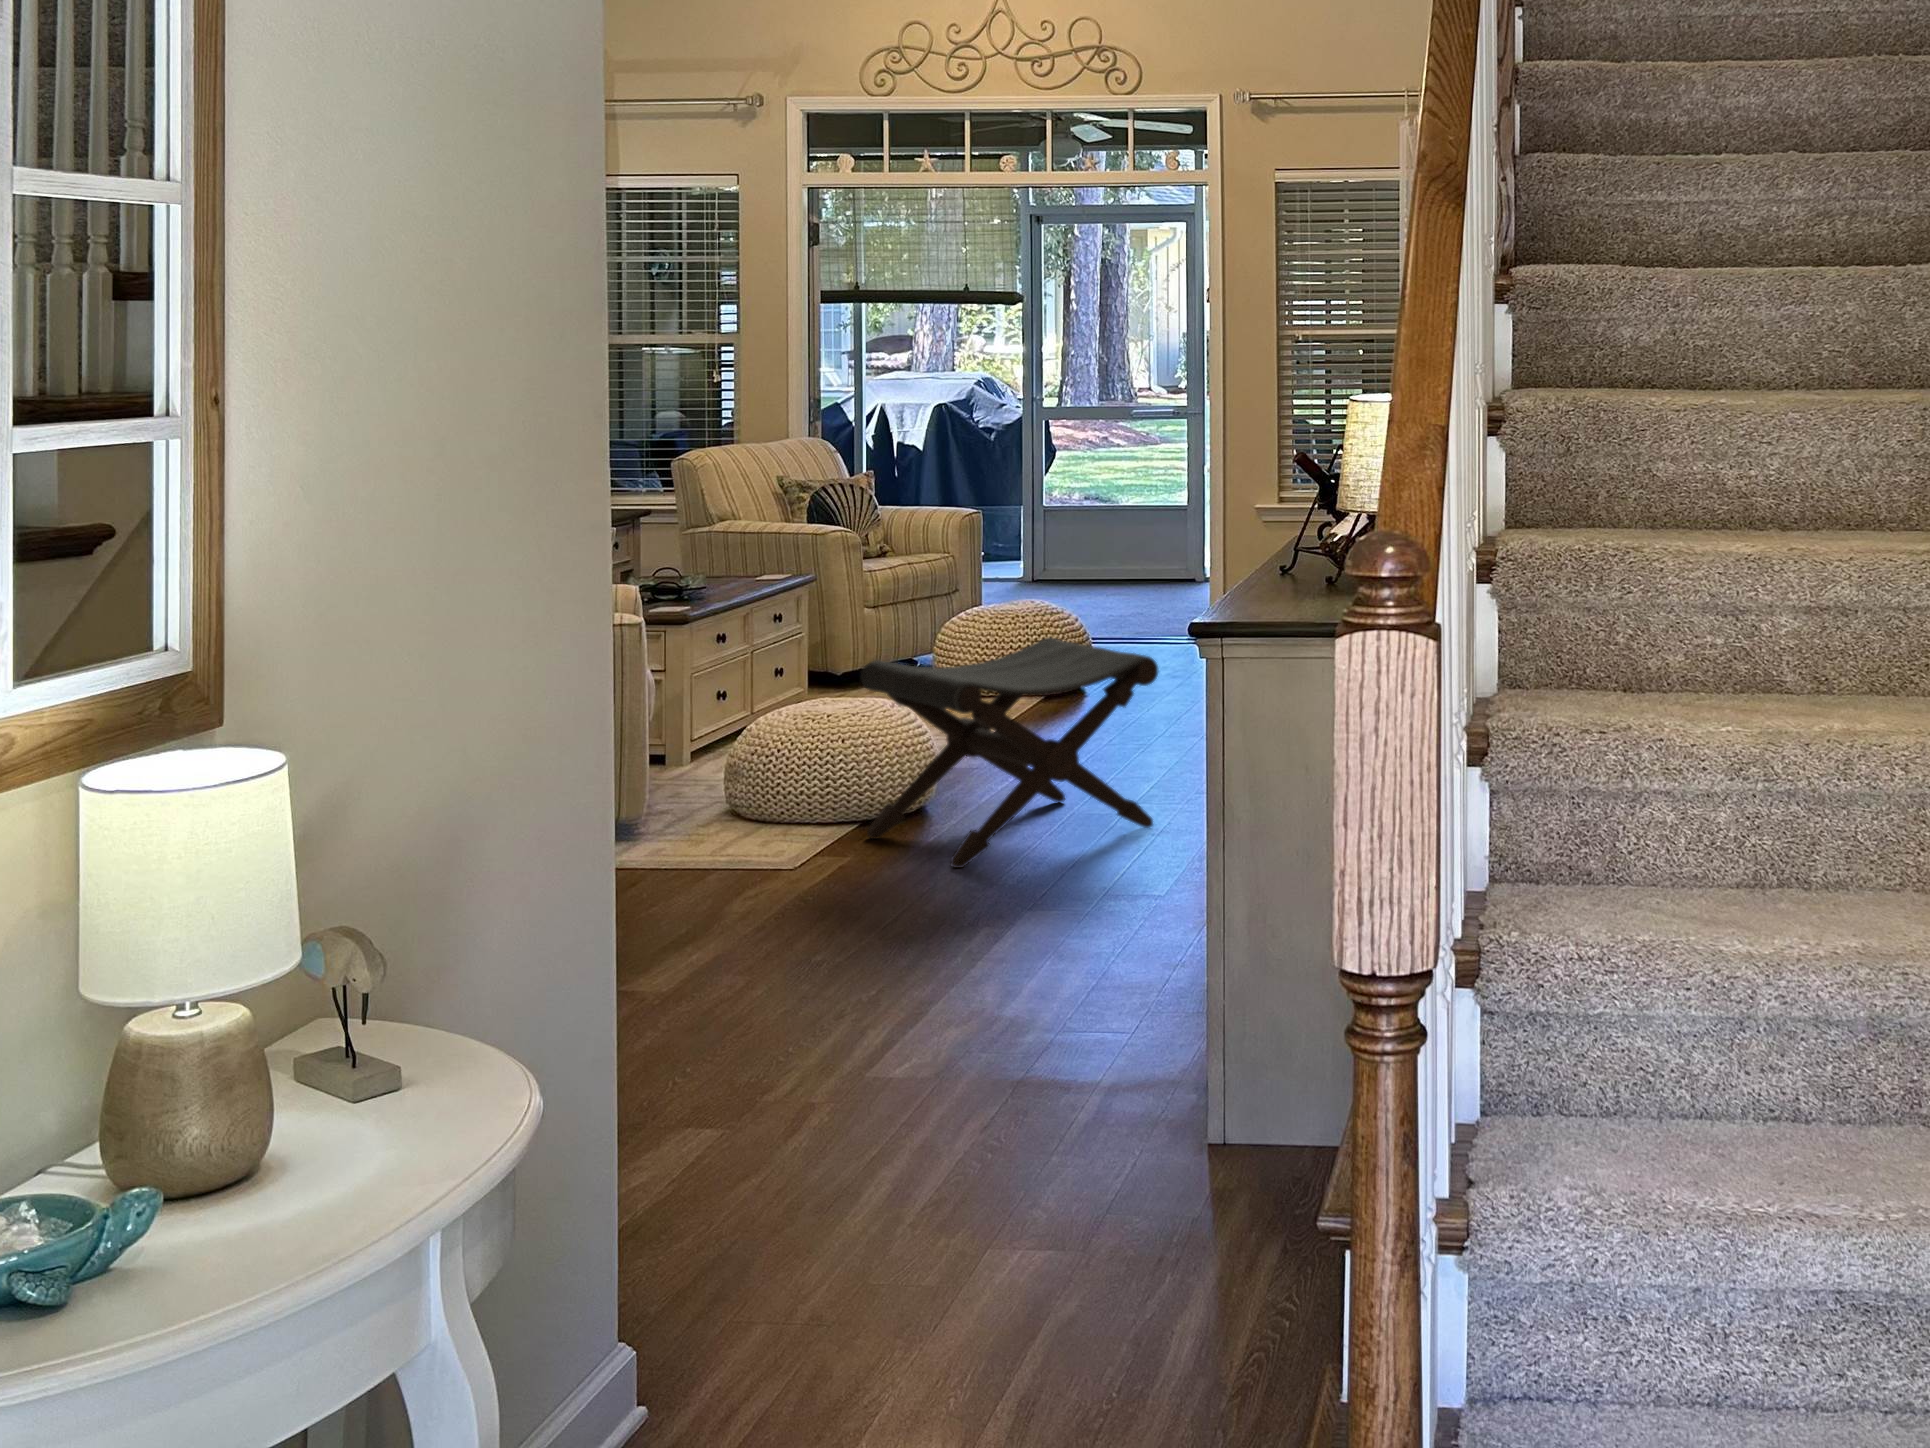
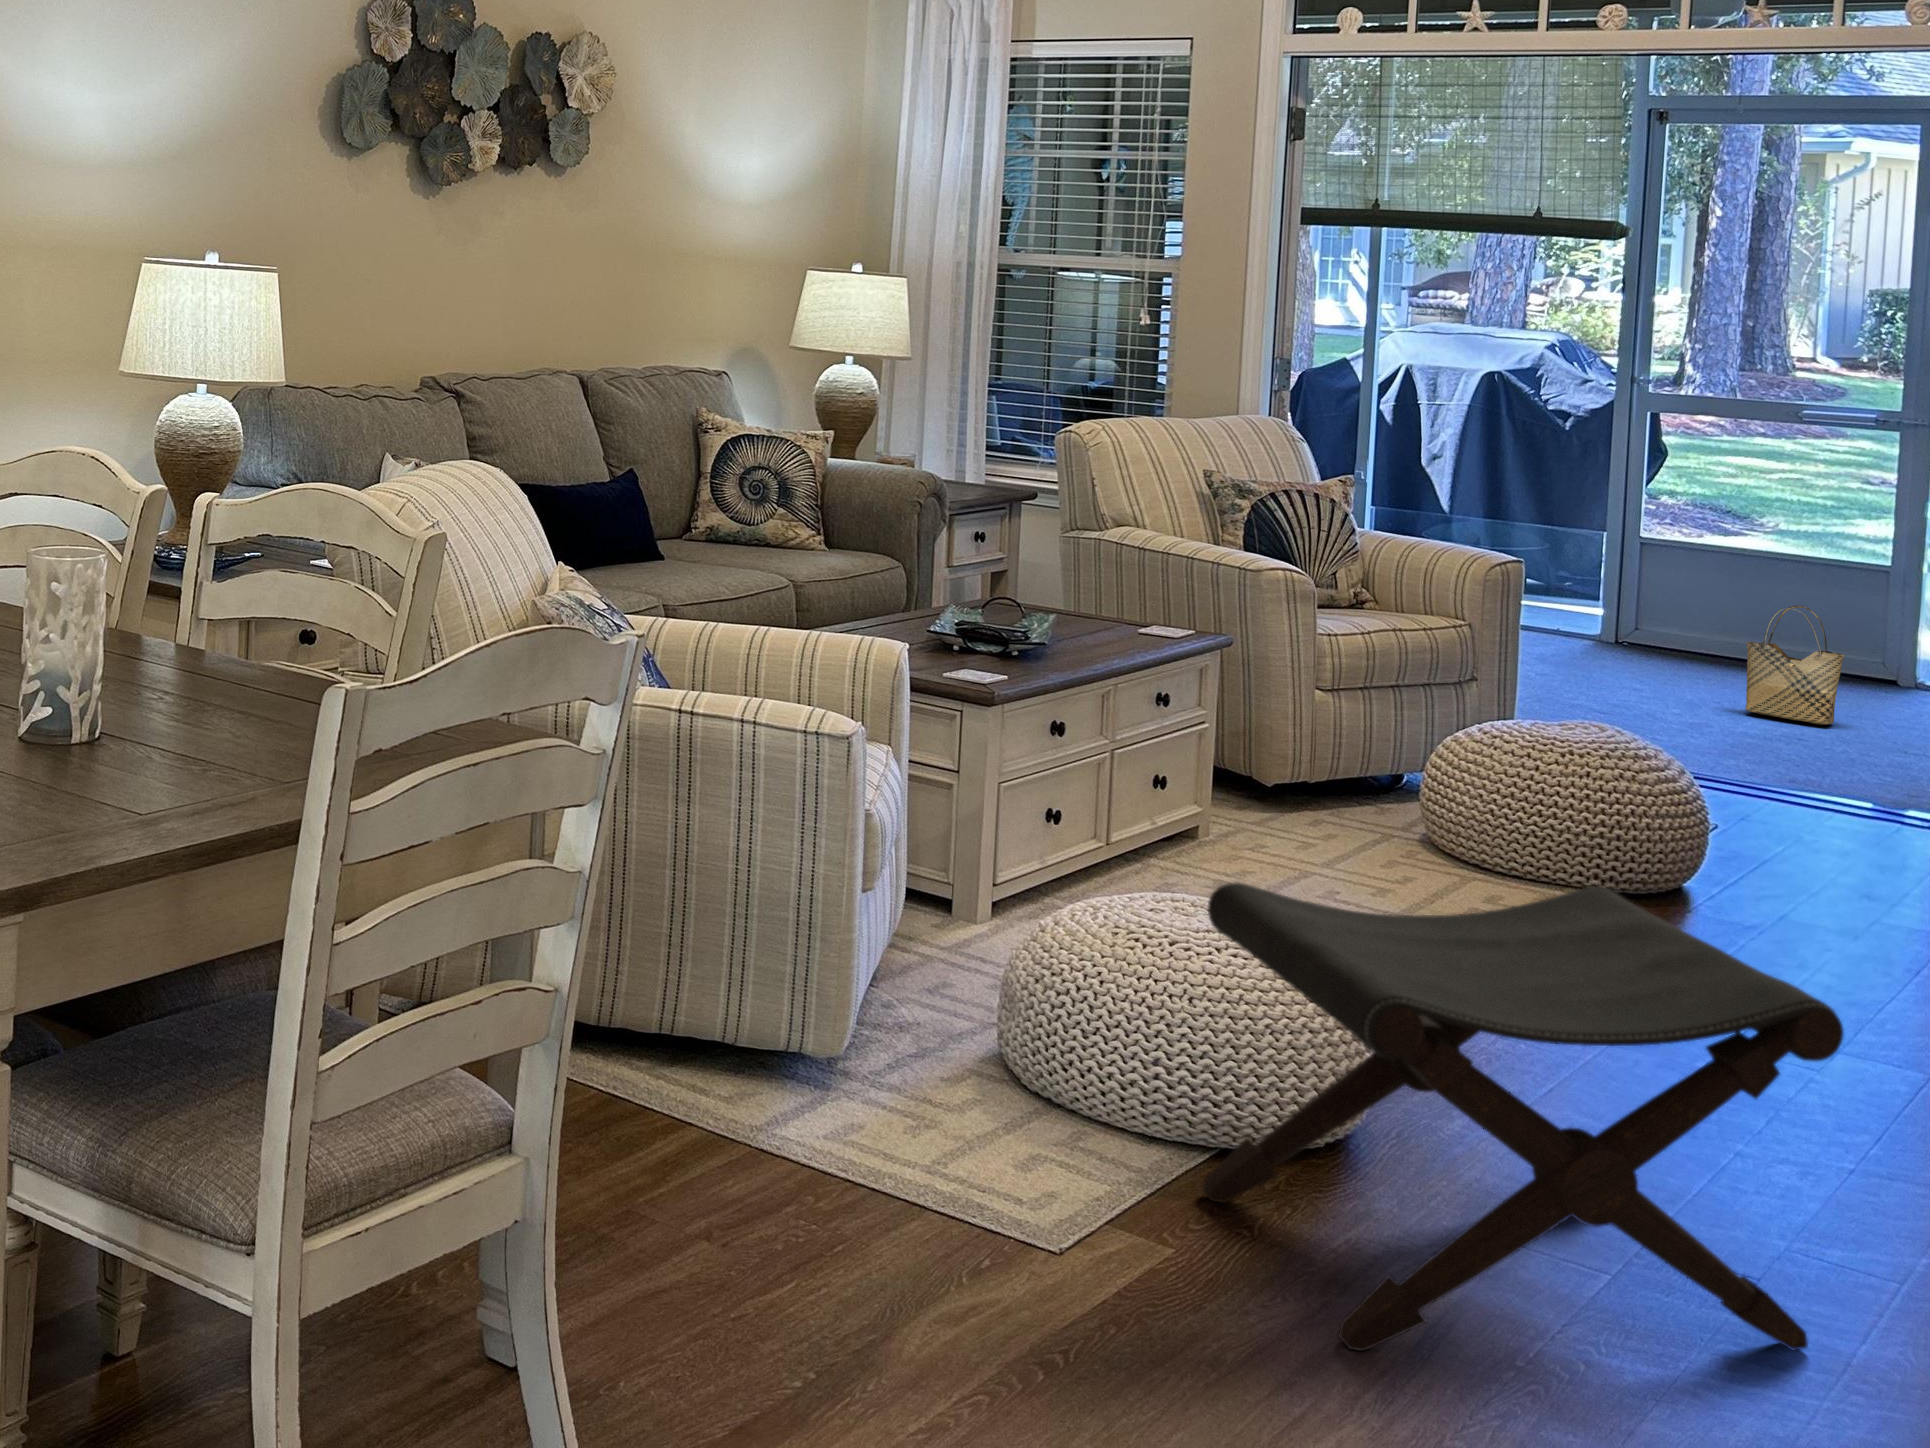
woven basket: none [1103,532,1157,605] -> present [1746,606,1844,725]

